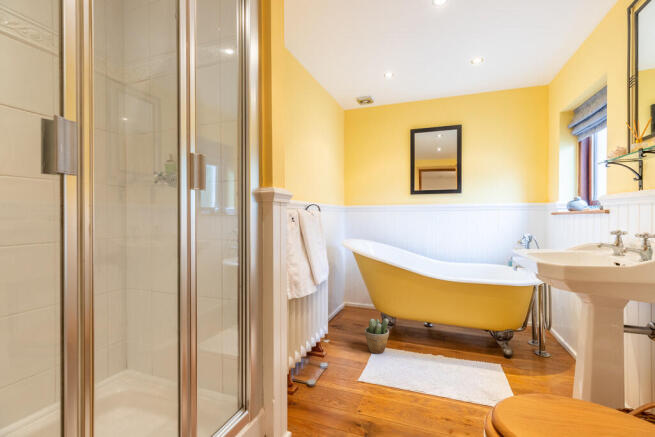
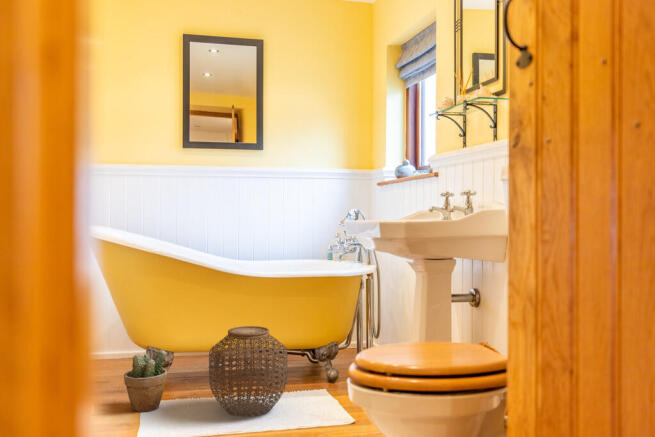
woven basket: none [412,313,466,377] -> present [209,326,287,417]

